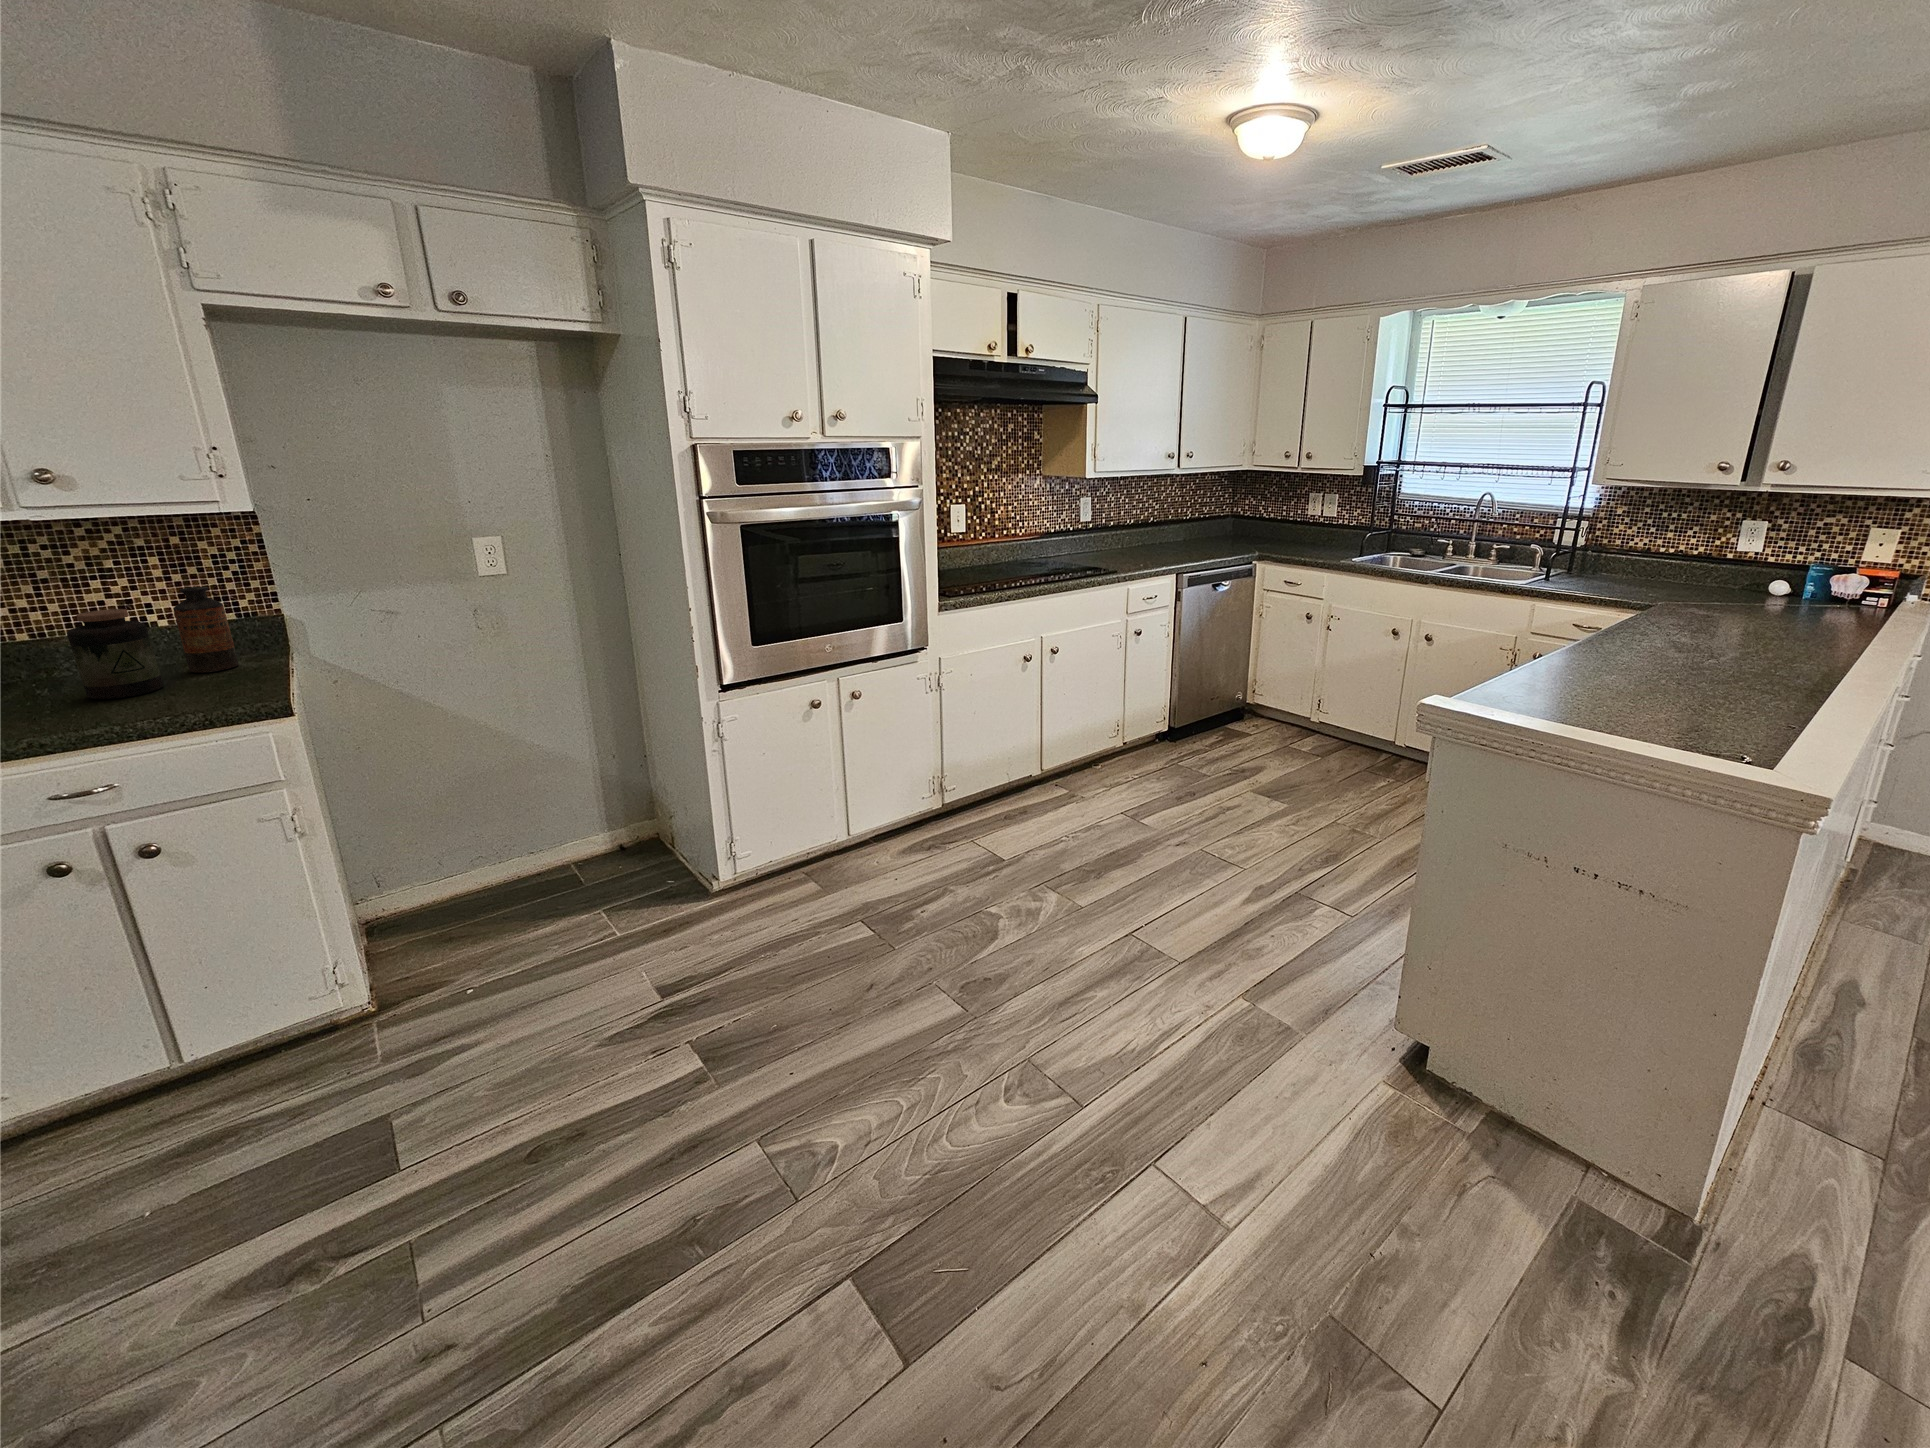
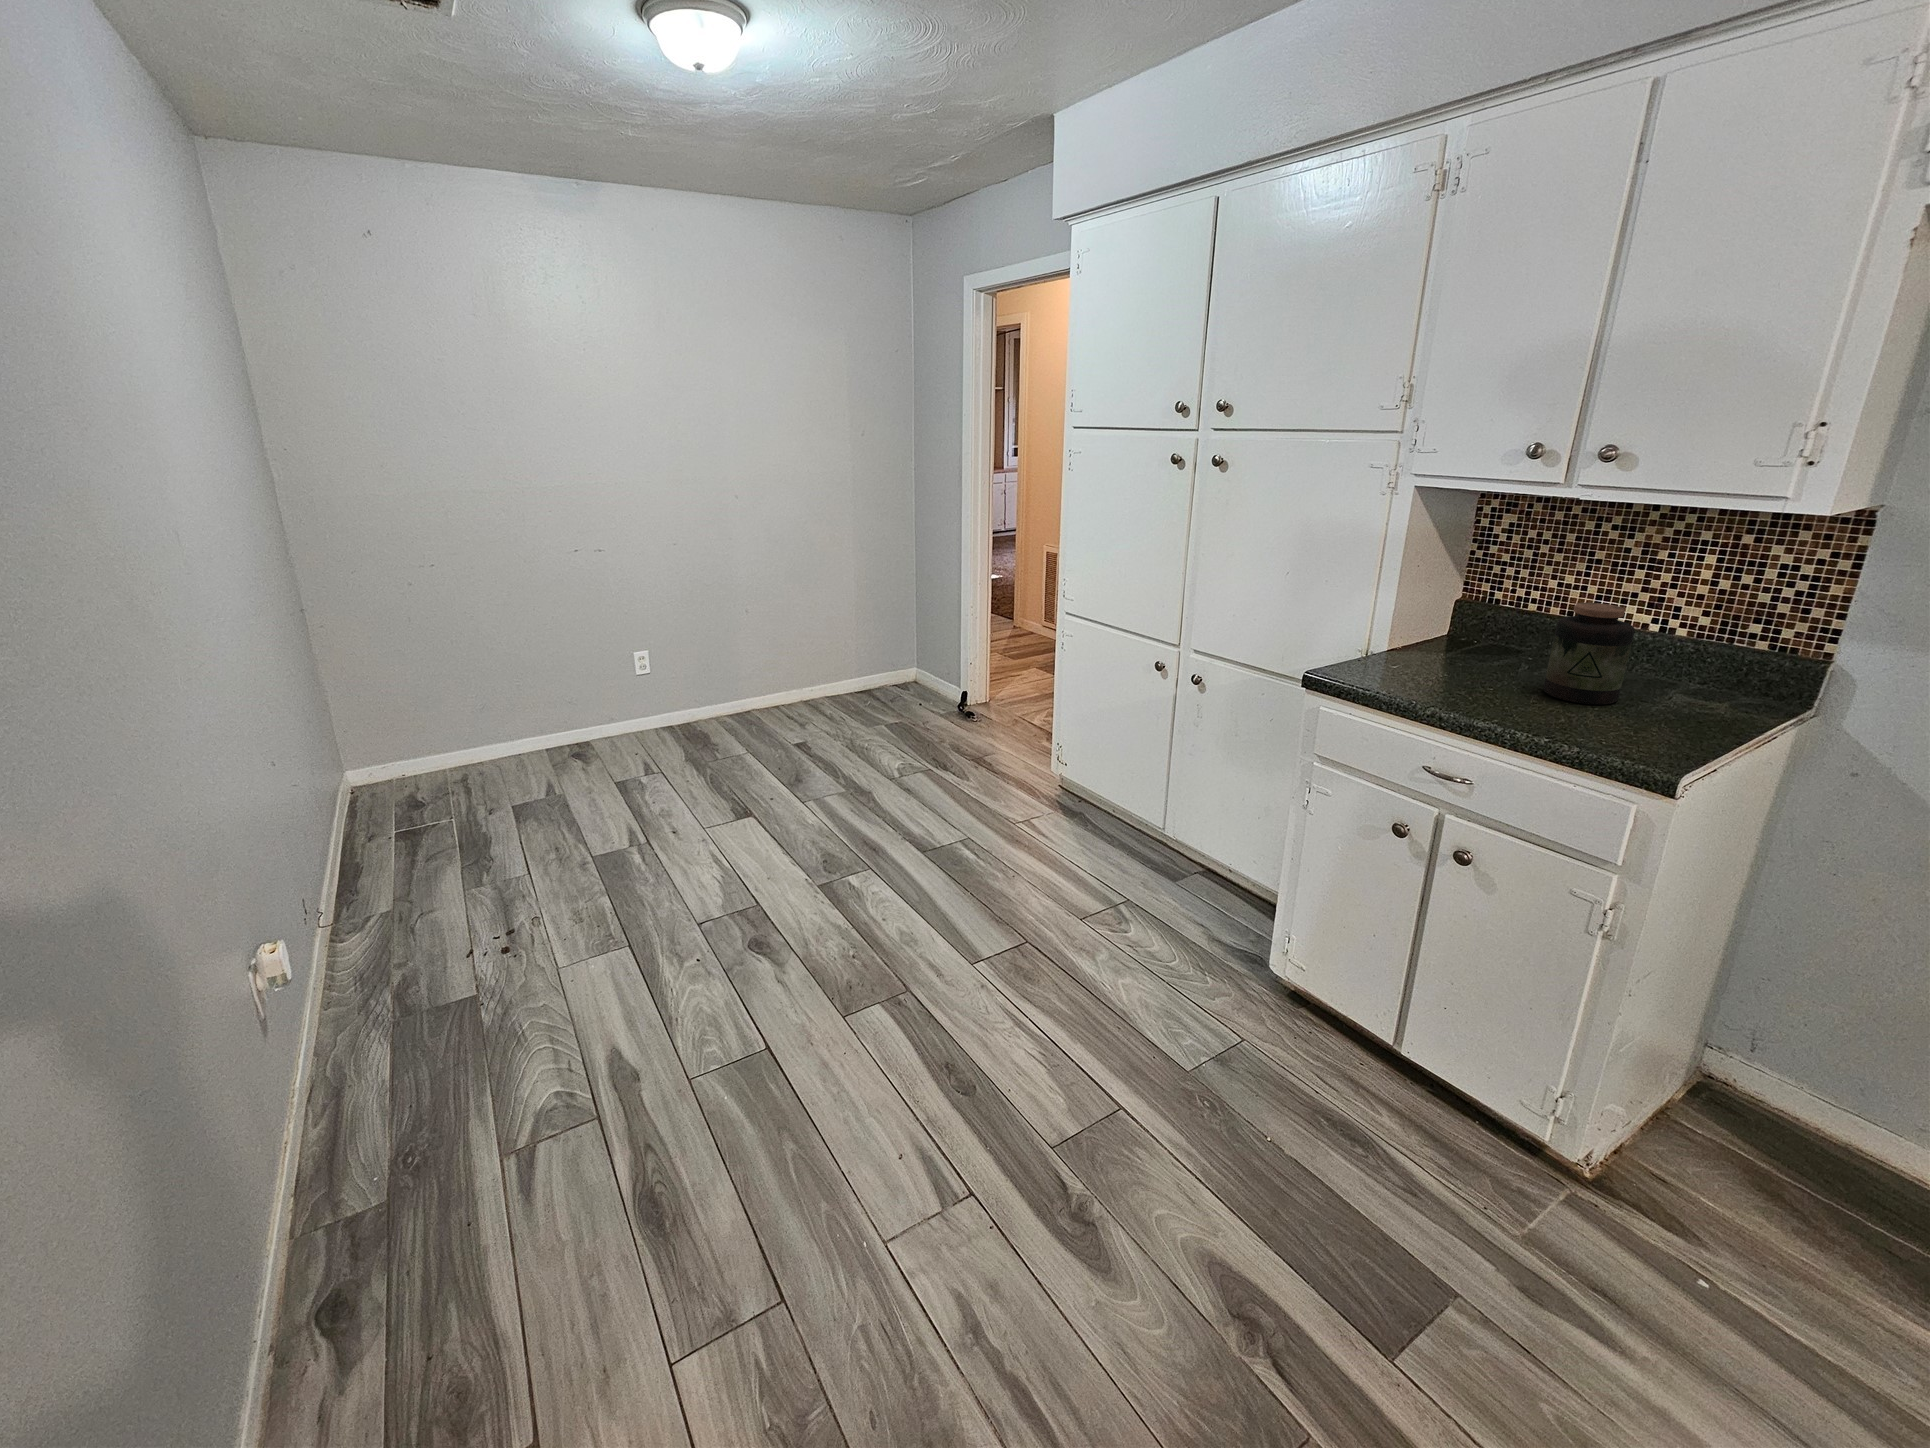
bottle: present [173,587,238,673] -> none [1665,599,1749,708]

